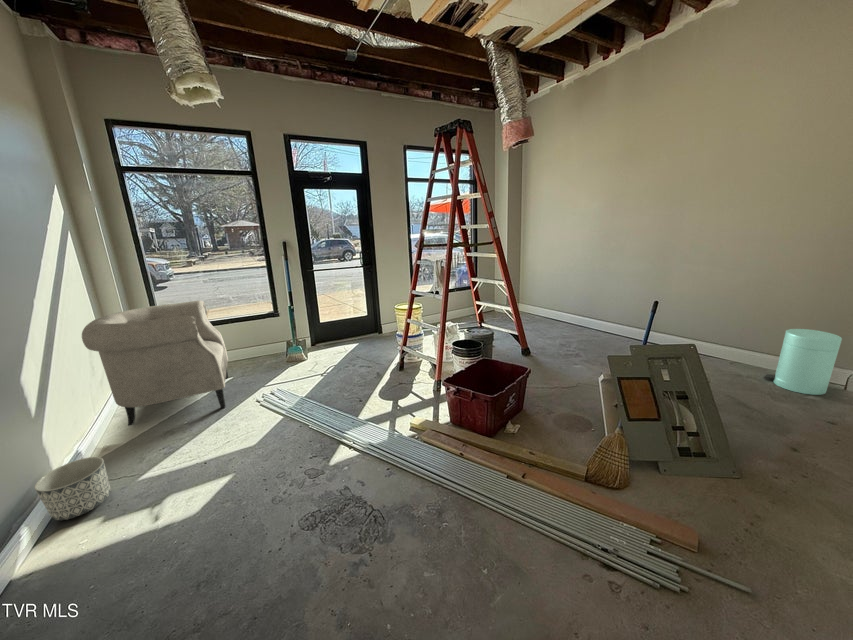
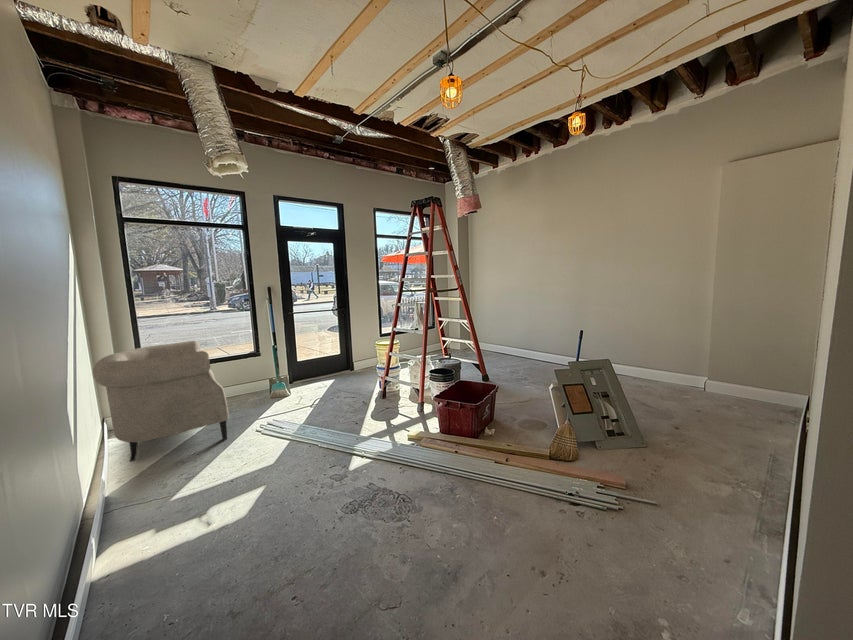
trash can: present [764,329,842,395] -> none [657,348,697,394]
planter: present [35,457,111,520] -> none [88,478,150,537]

